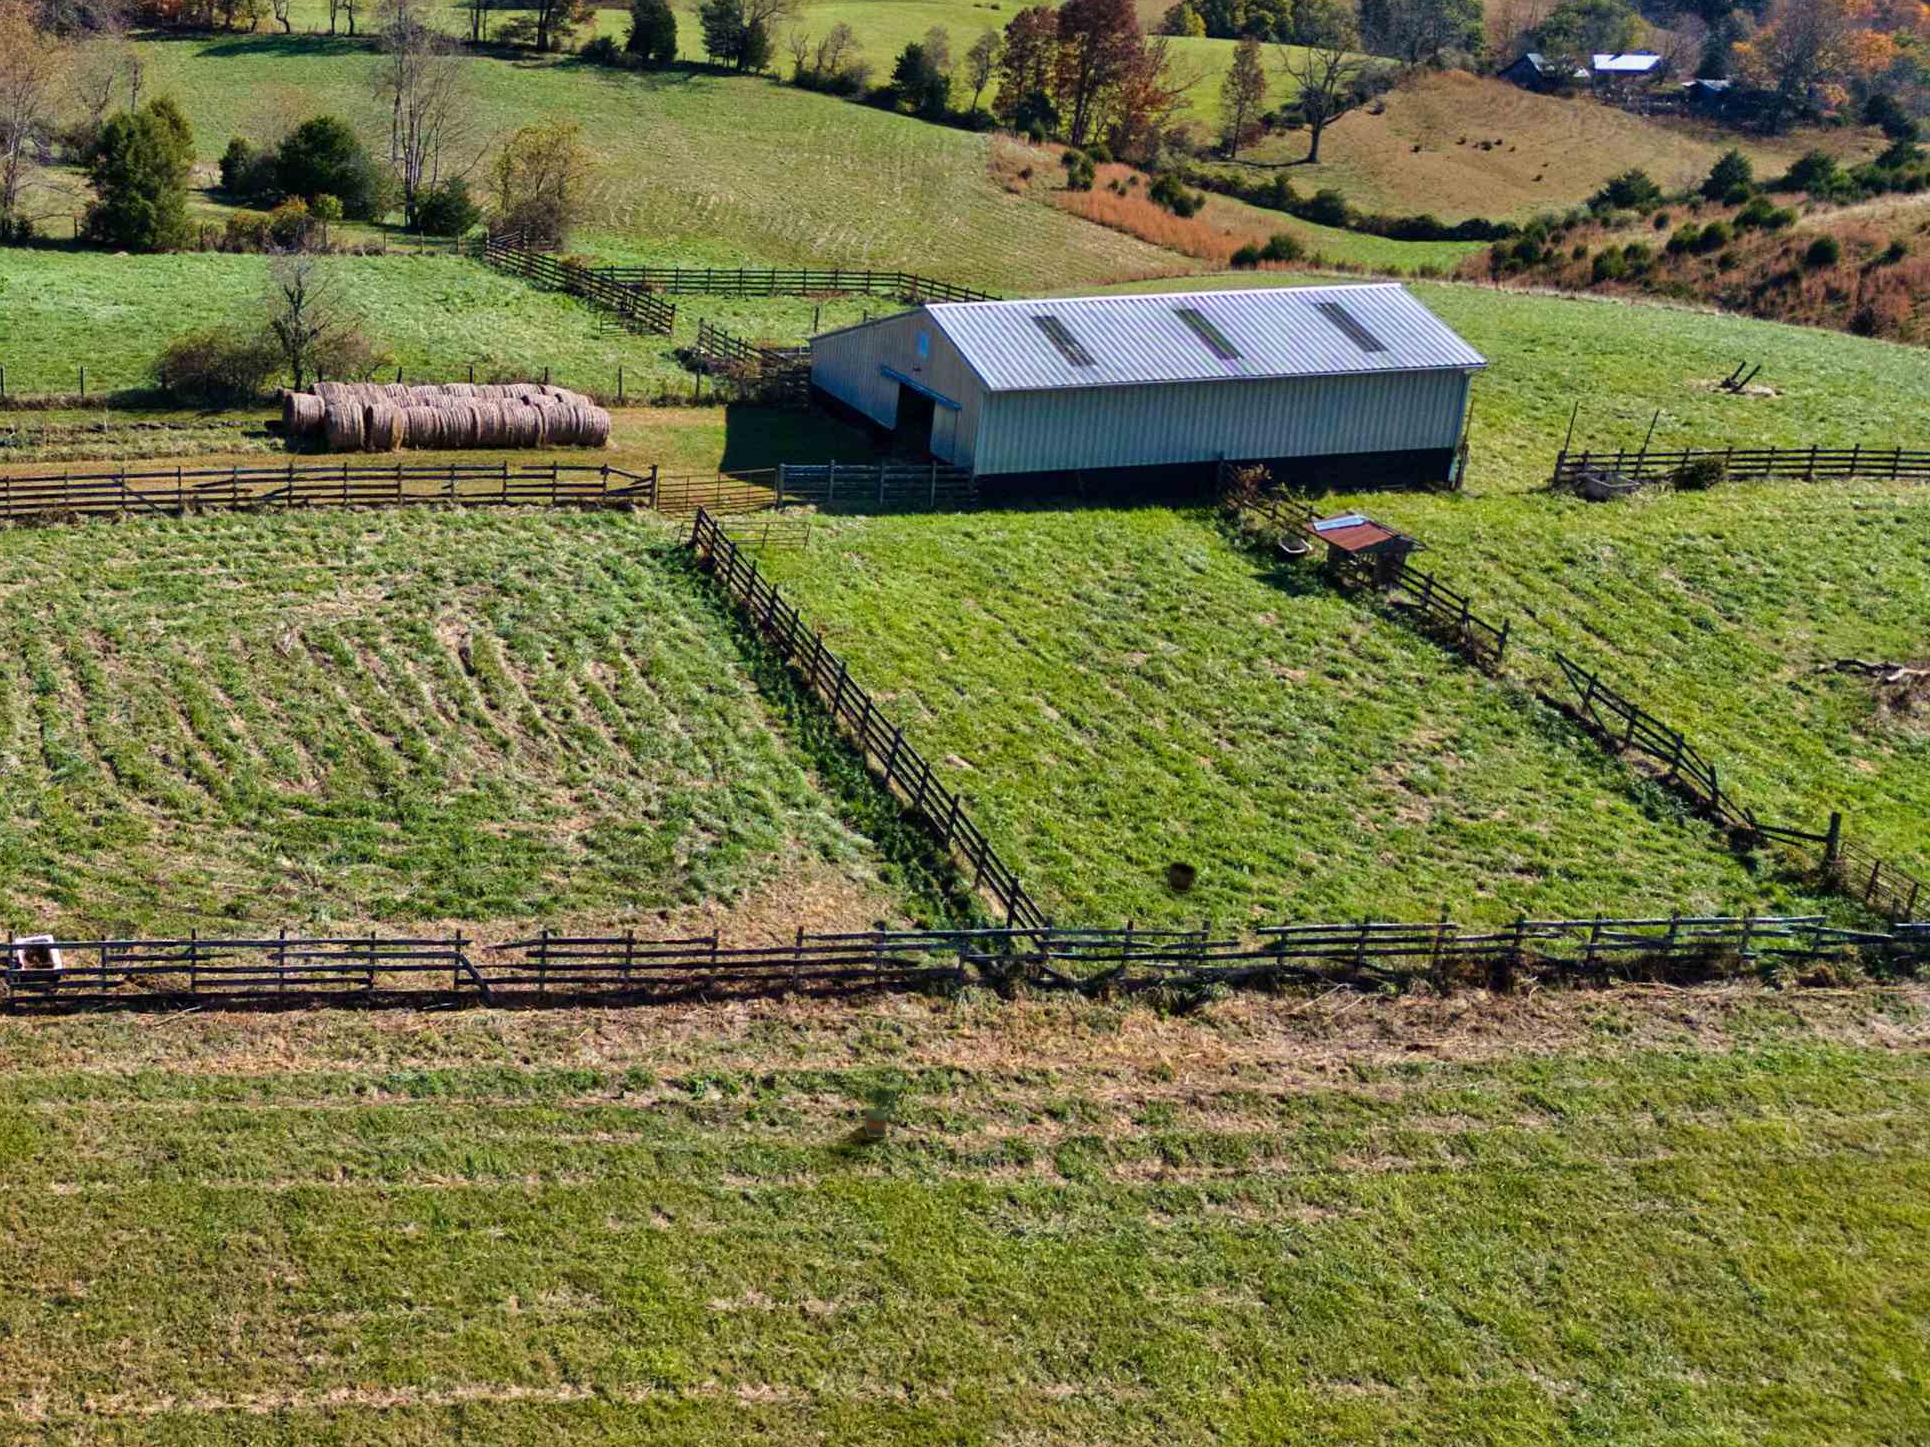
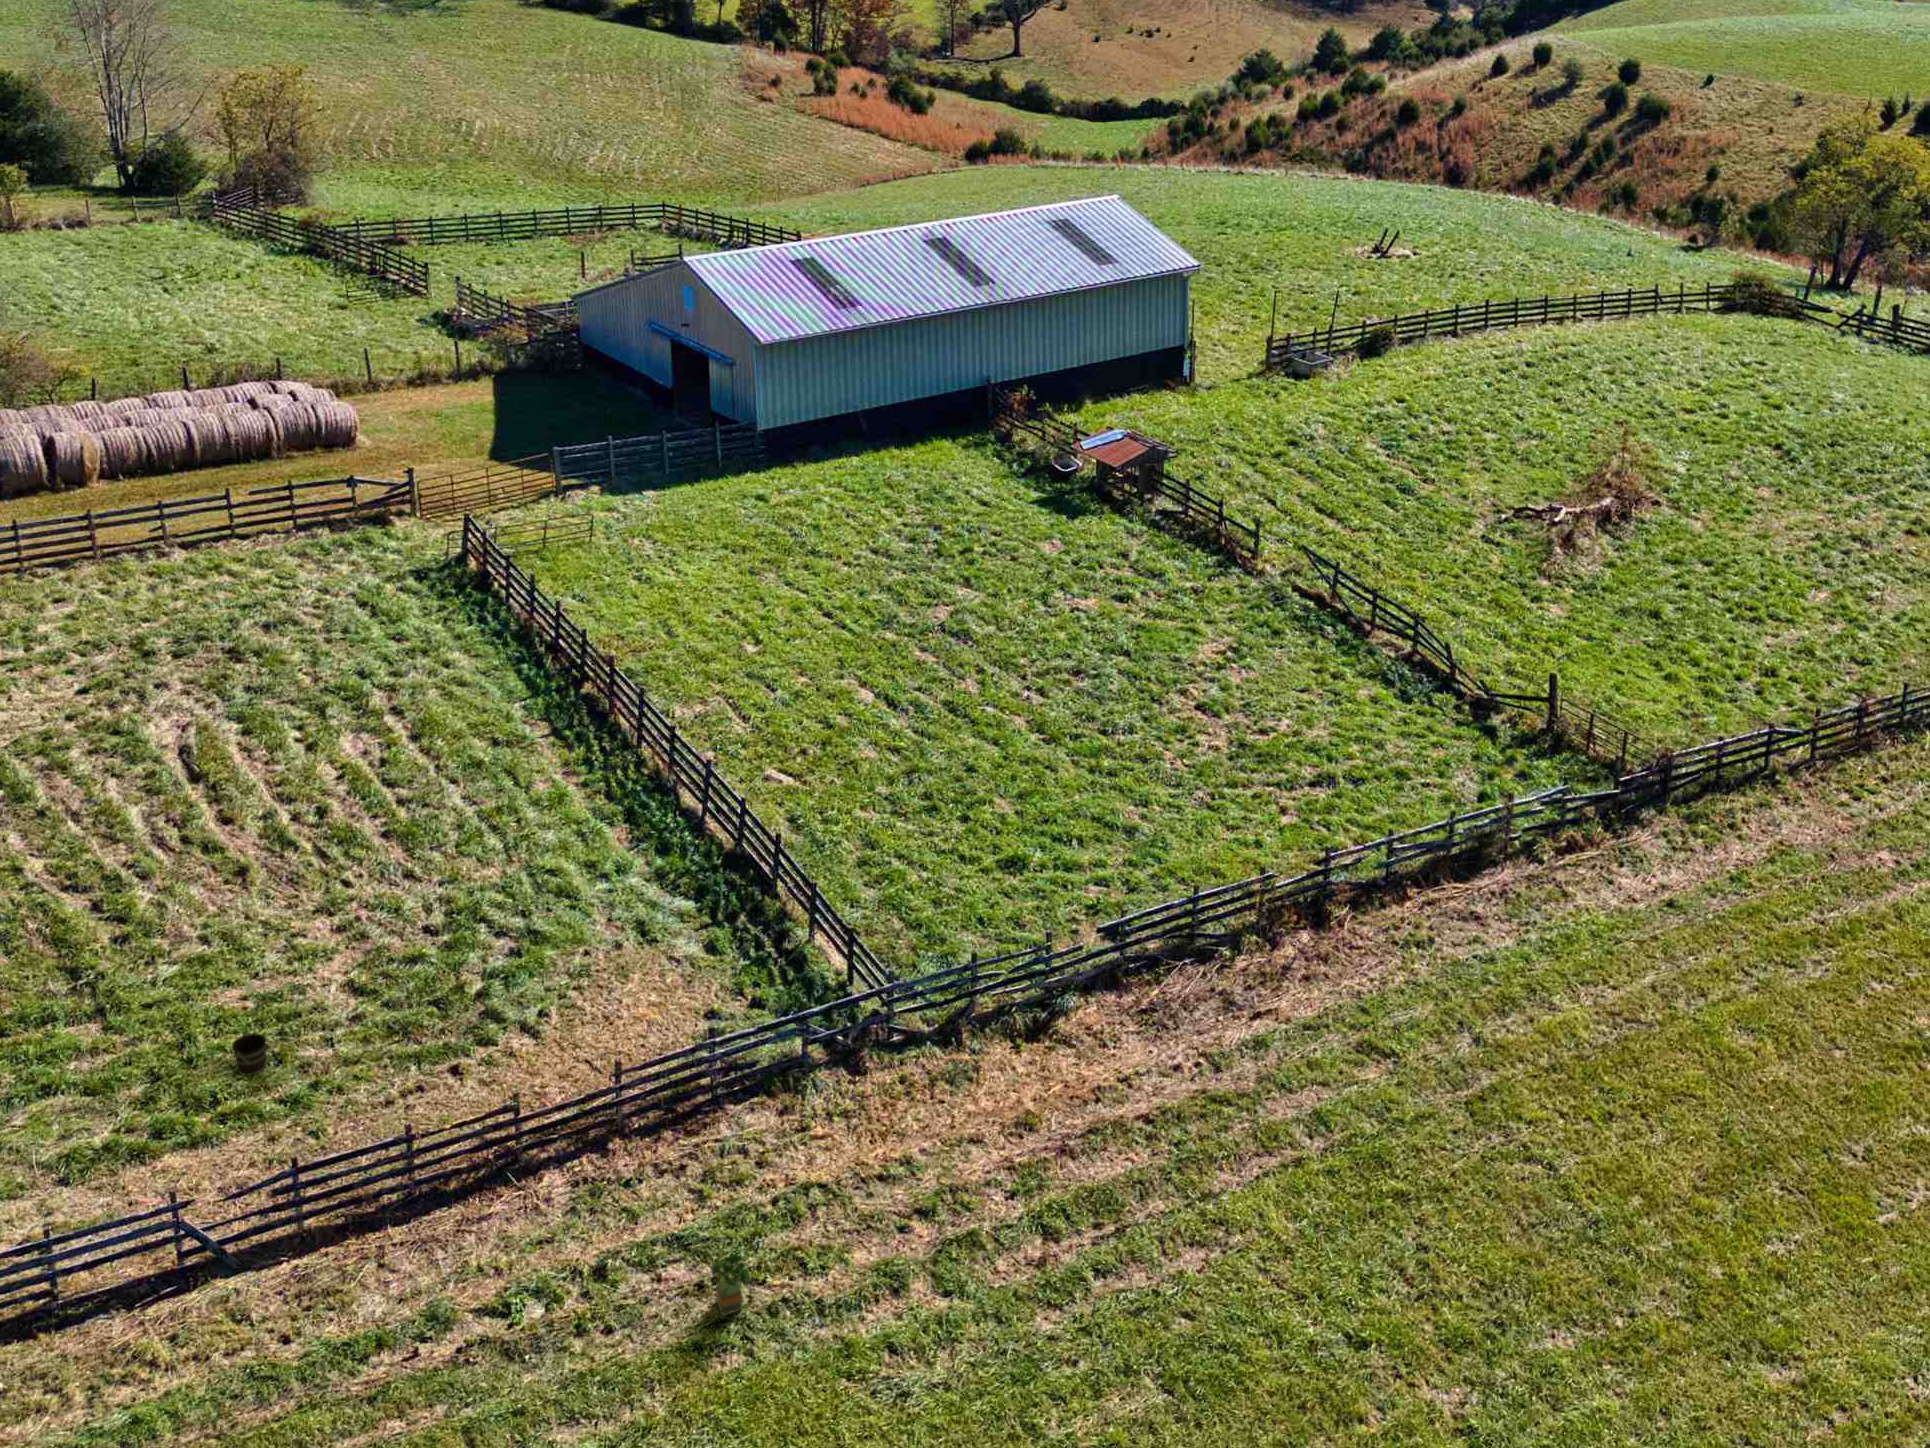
bucket: present [1168,861,1196,893] -> present [232,1033,266,1076]

